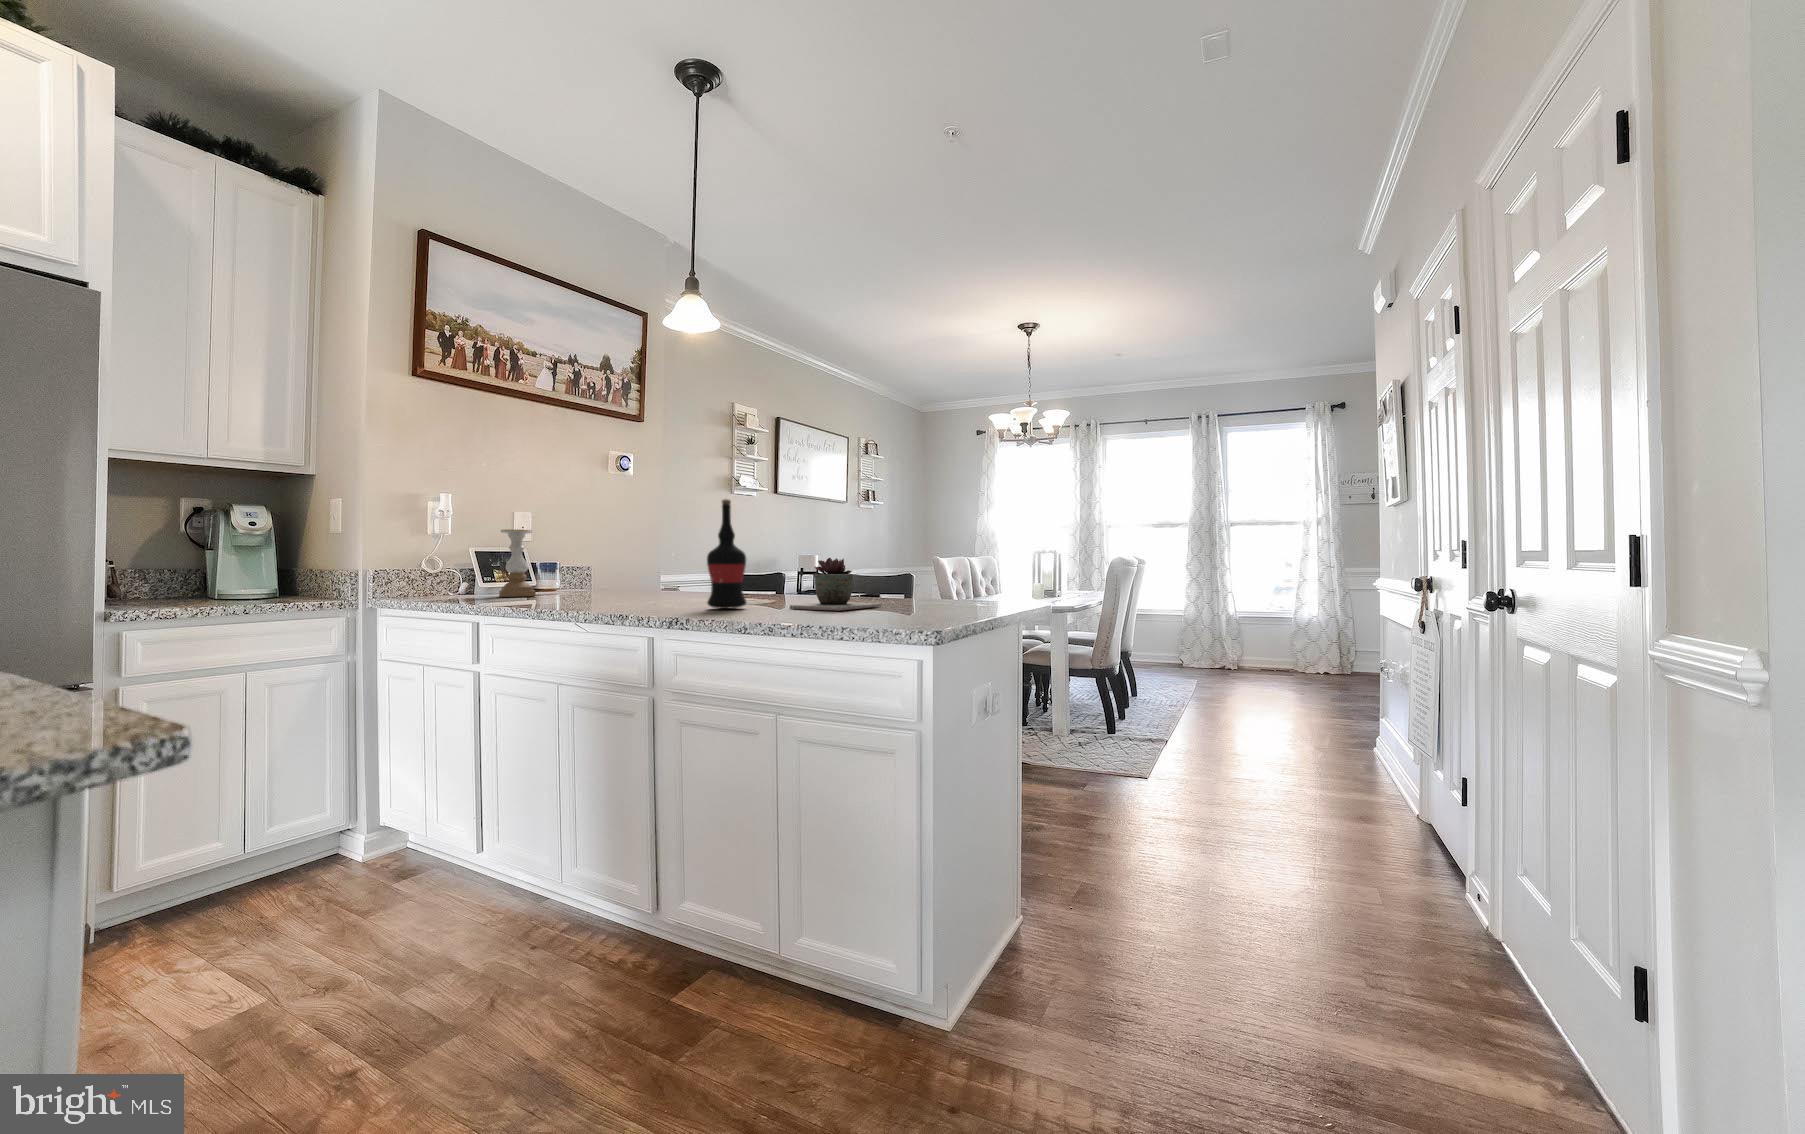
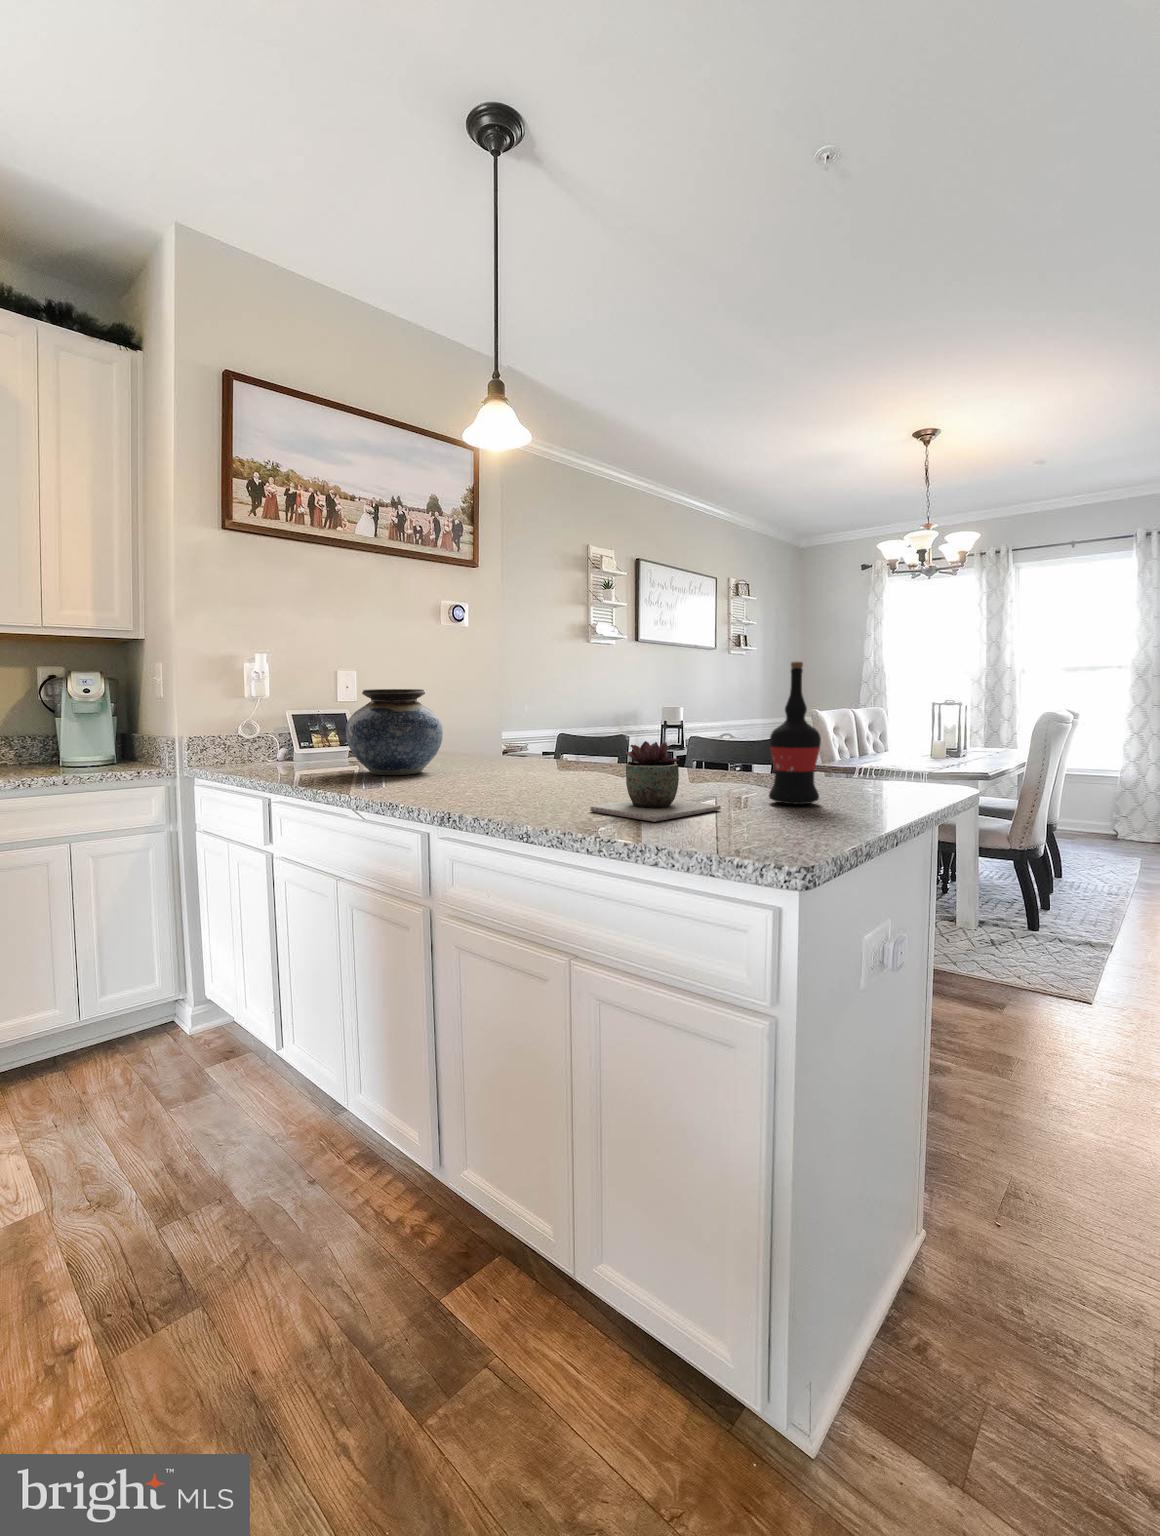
wine bottle: present [707,499,747,609] -> present [769,661,821,804]
vase: none [550,524,638,599] -> present [346,689,443,775]
candle holder: present [499,529,536,597] -> none [309,694,346,768]

